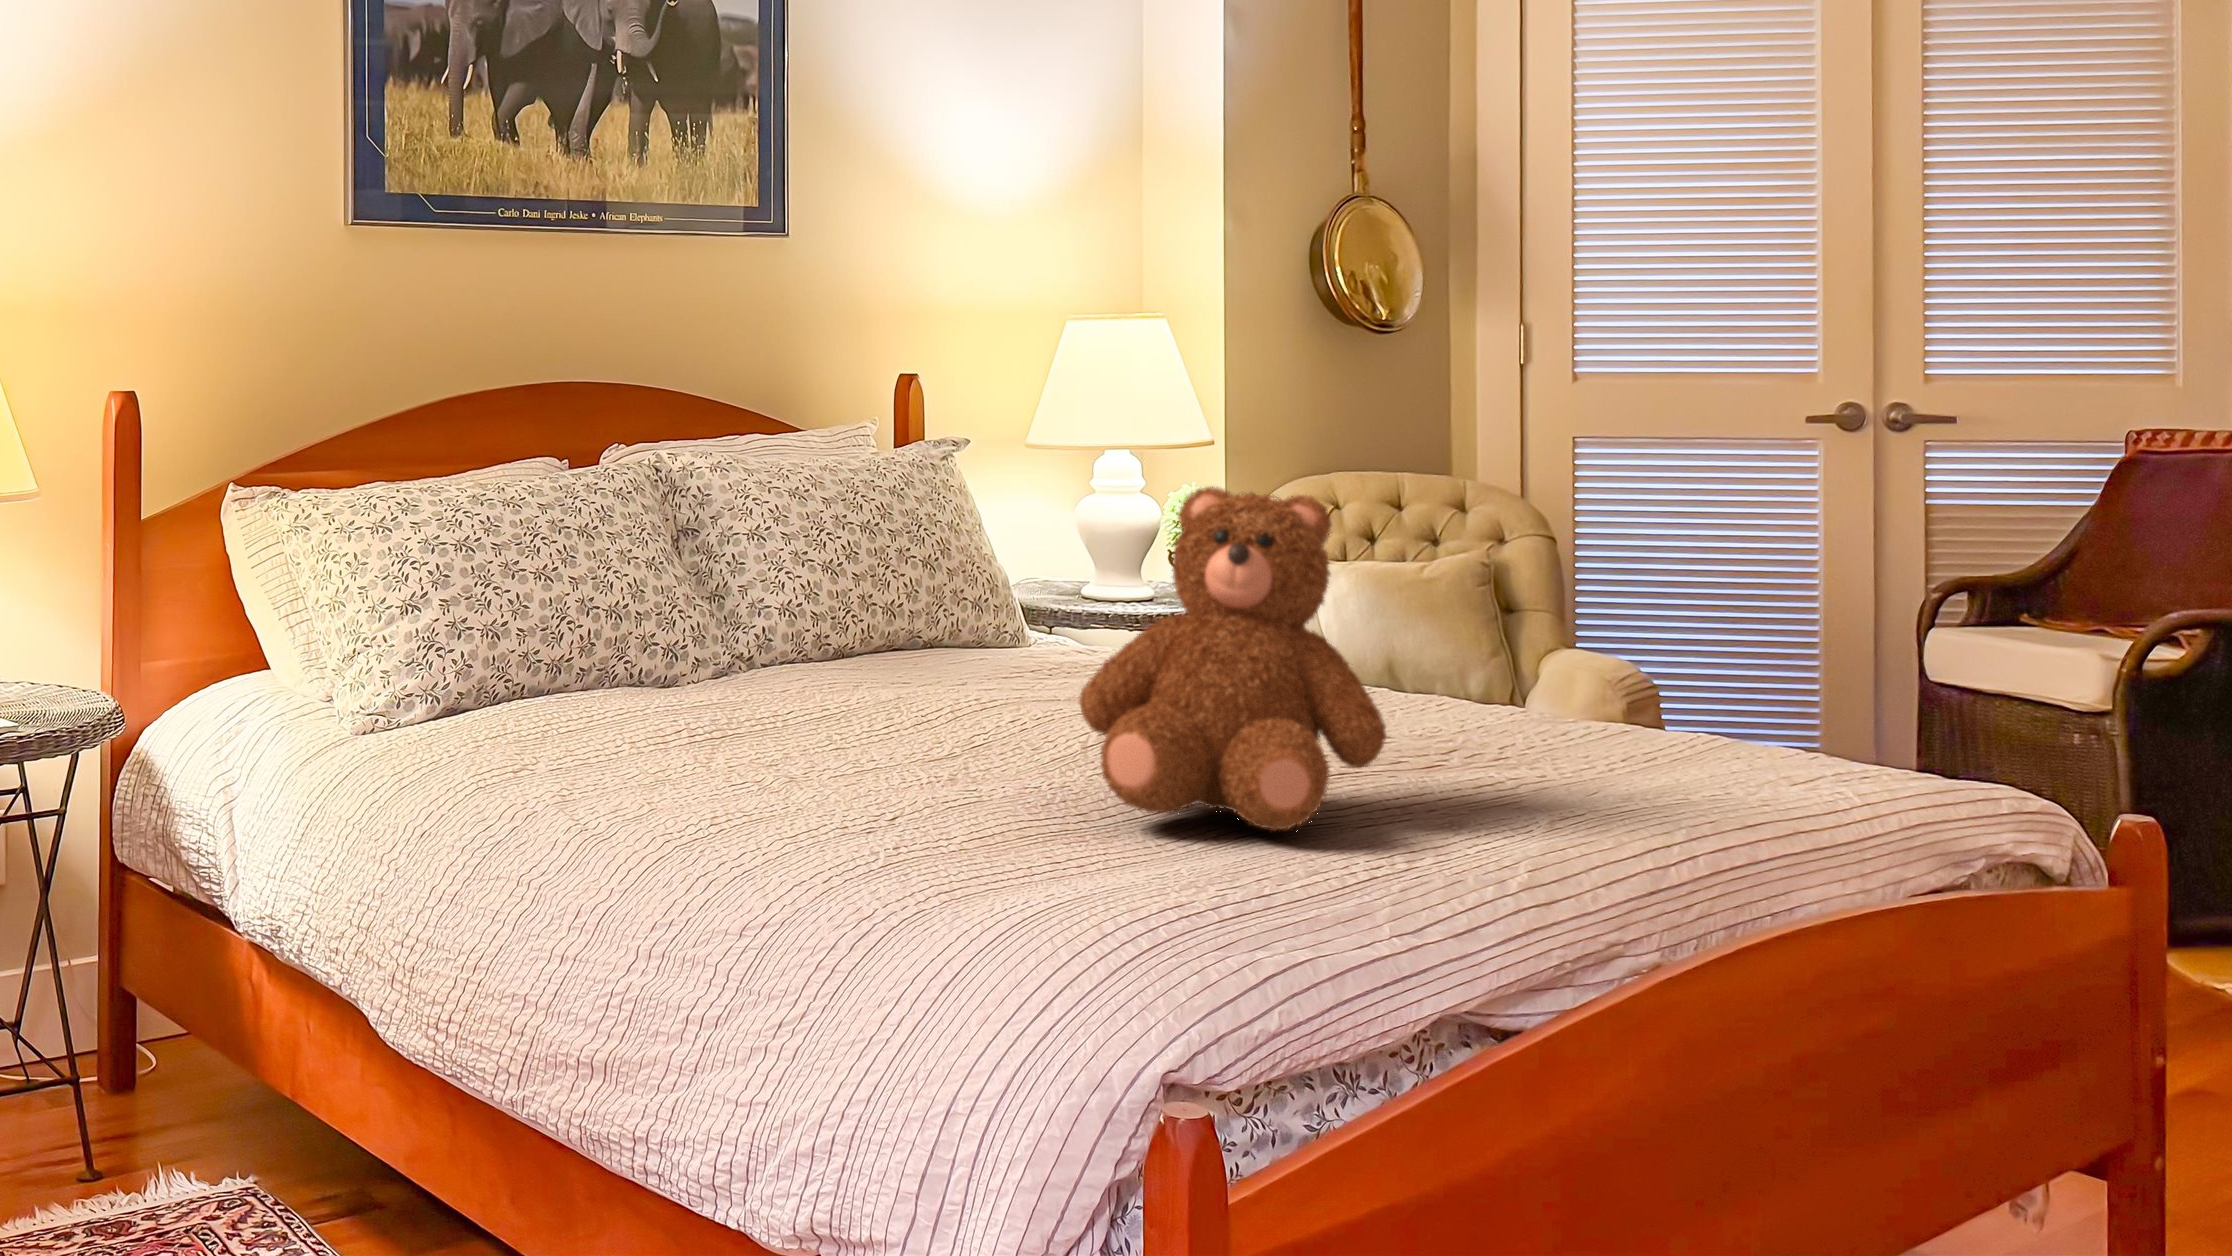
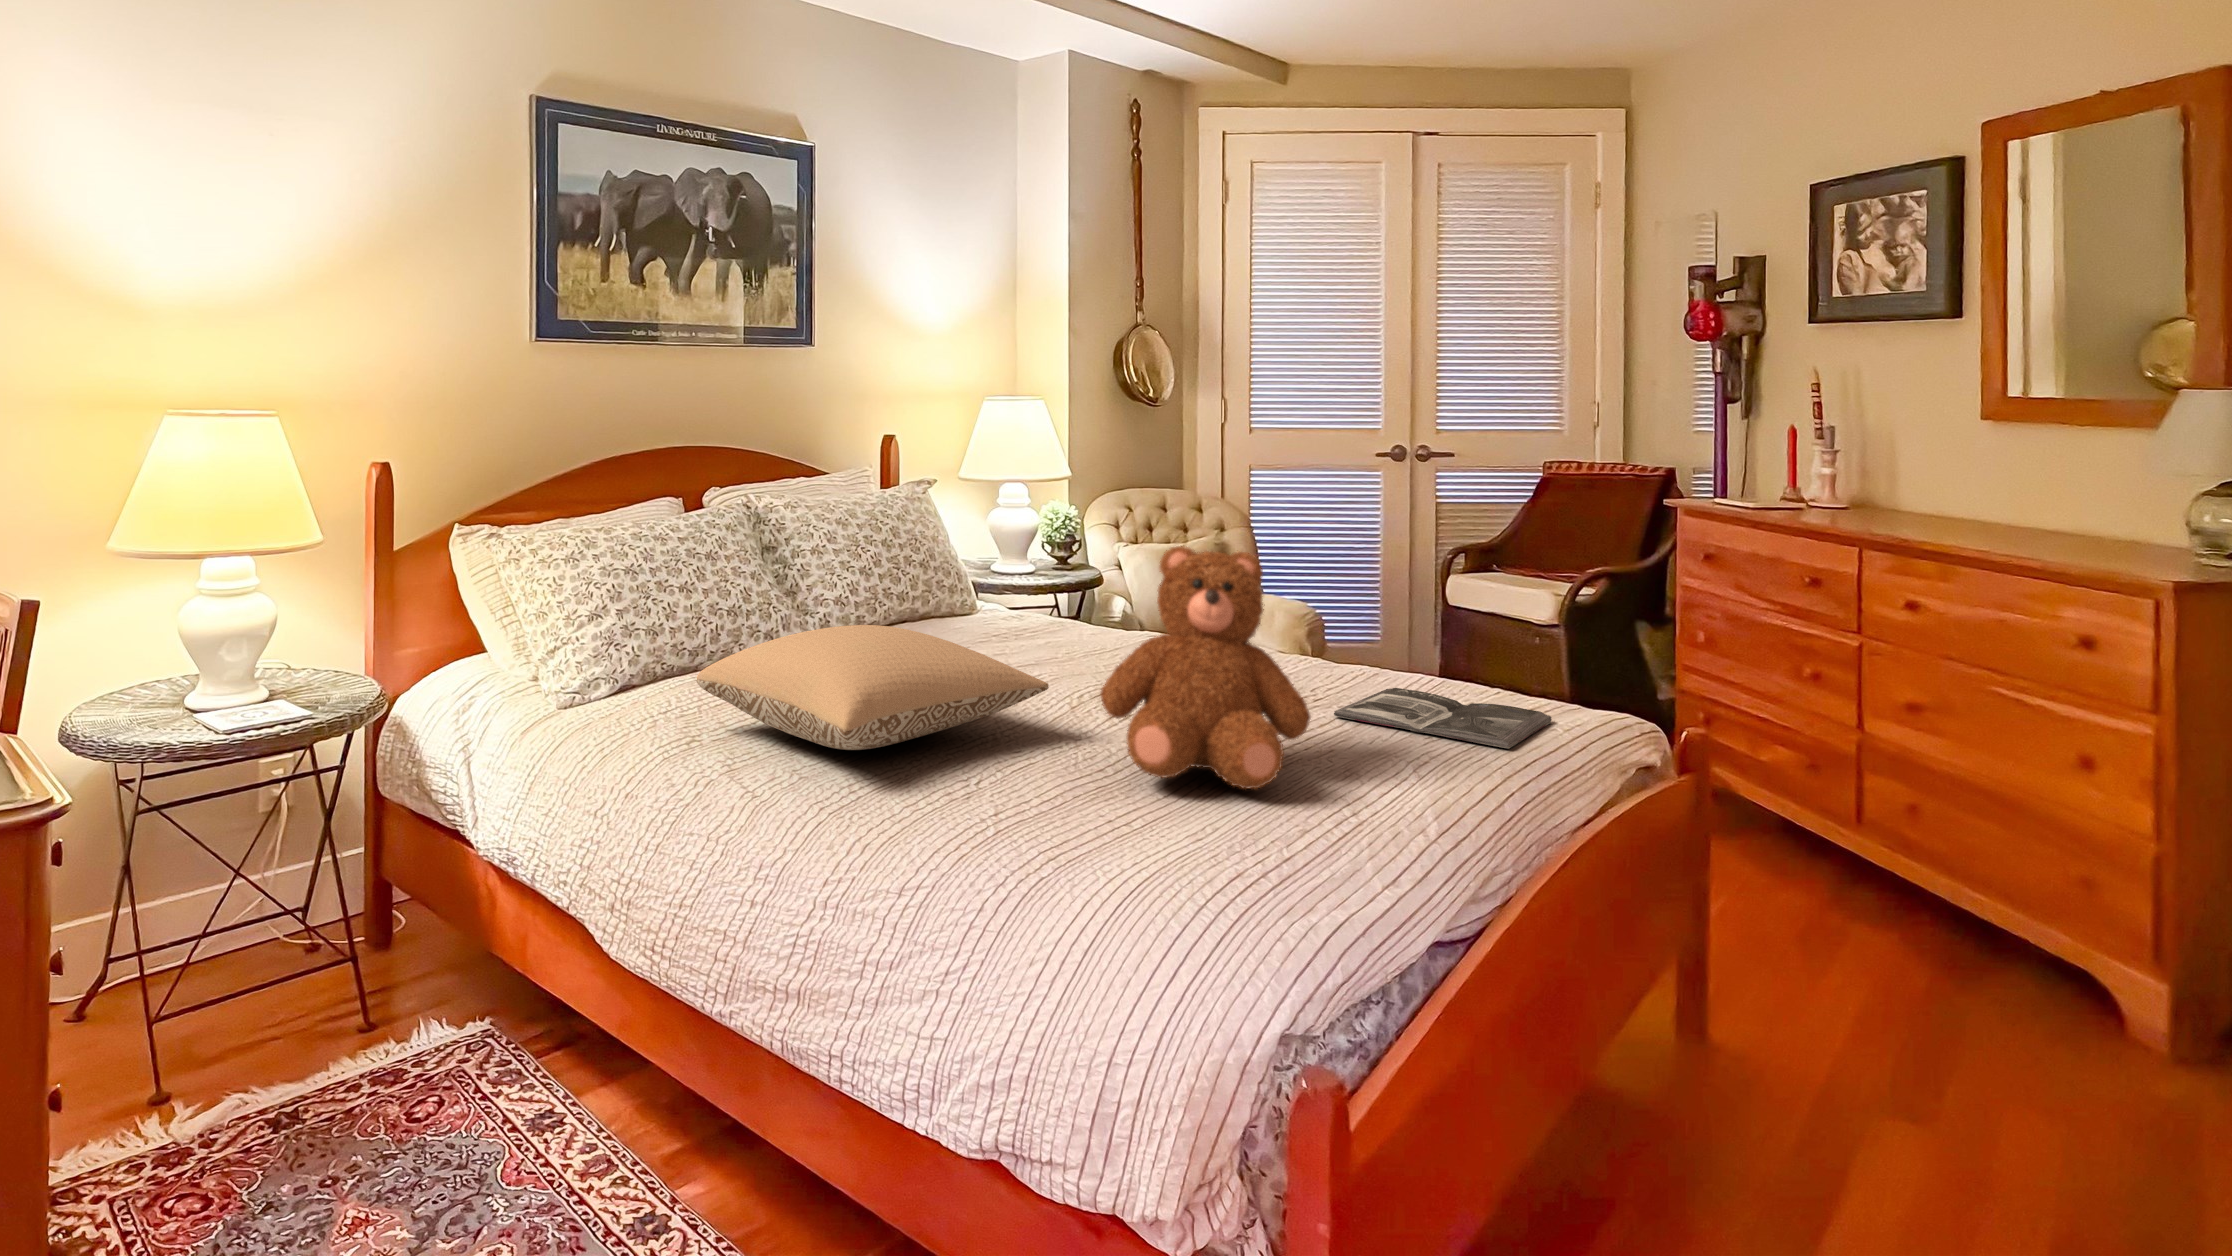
pillow: none [523,610,1024,774] -> present [697,625,1049,750]
magazine: none [1487,736,1841,806] -> present [1334,688,1552,748]

